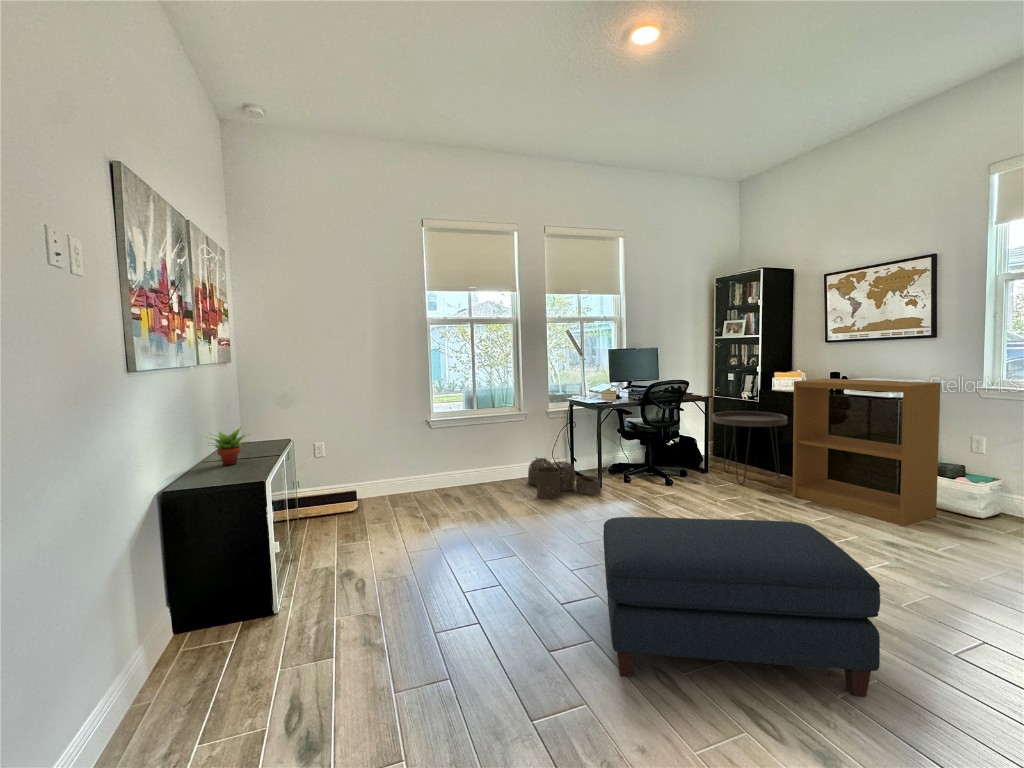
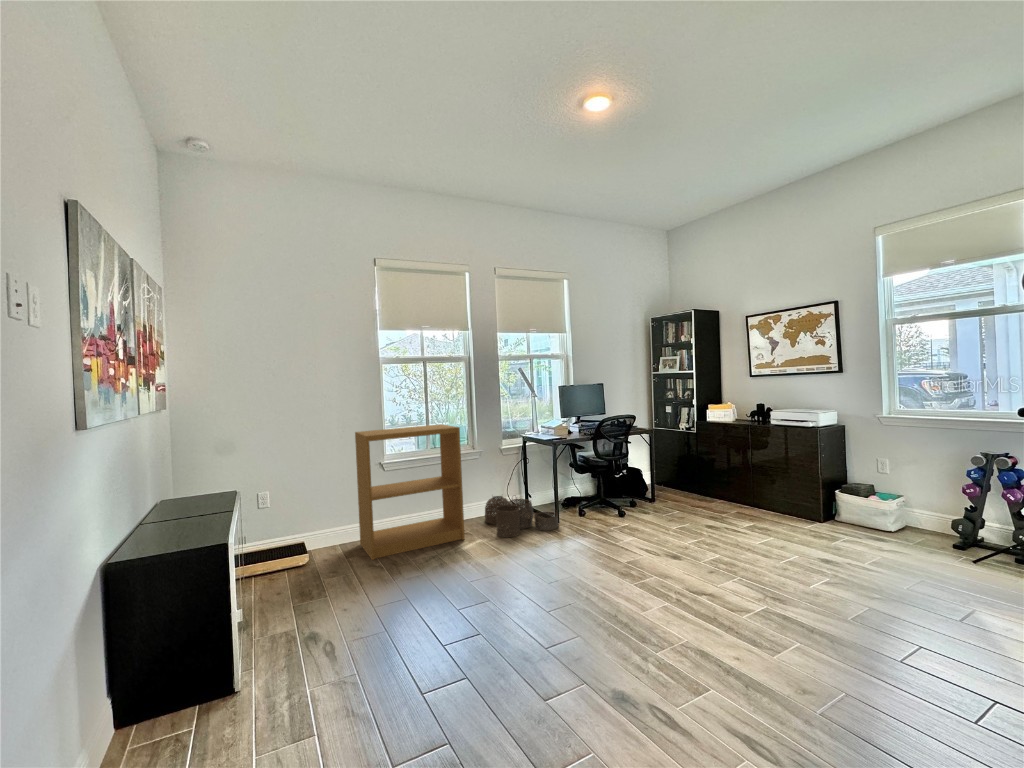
bookshelf: present [793,378,941,527] -> present [355,424,465,560]
side table: present [712,411,787,484] -> none [656,442,724,512]
succulent plant: present [211,427,245,465] -> none [150,481,200,526]
ottoman: present [603,517,880,696] -> none [585,549,849,718]

